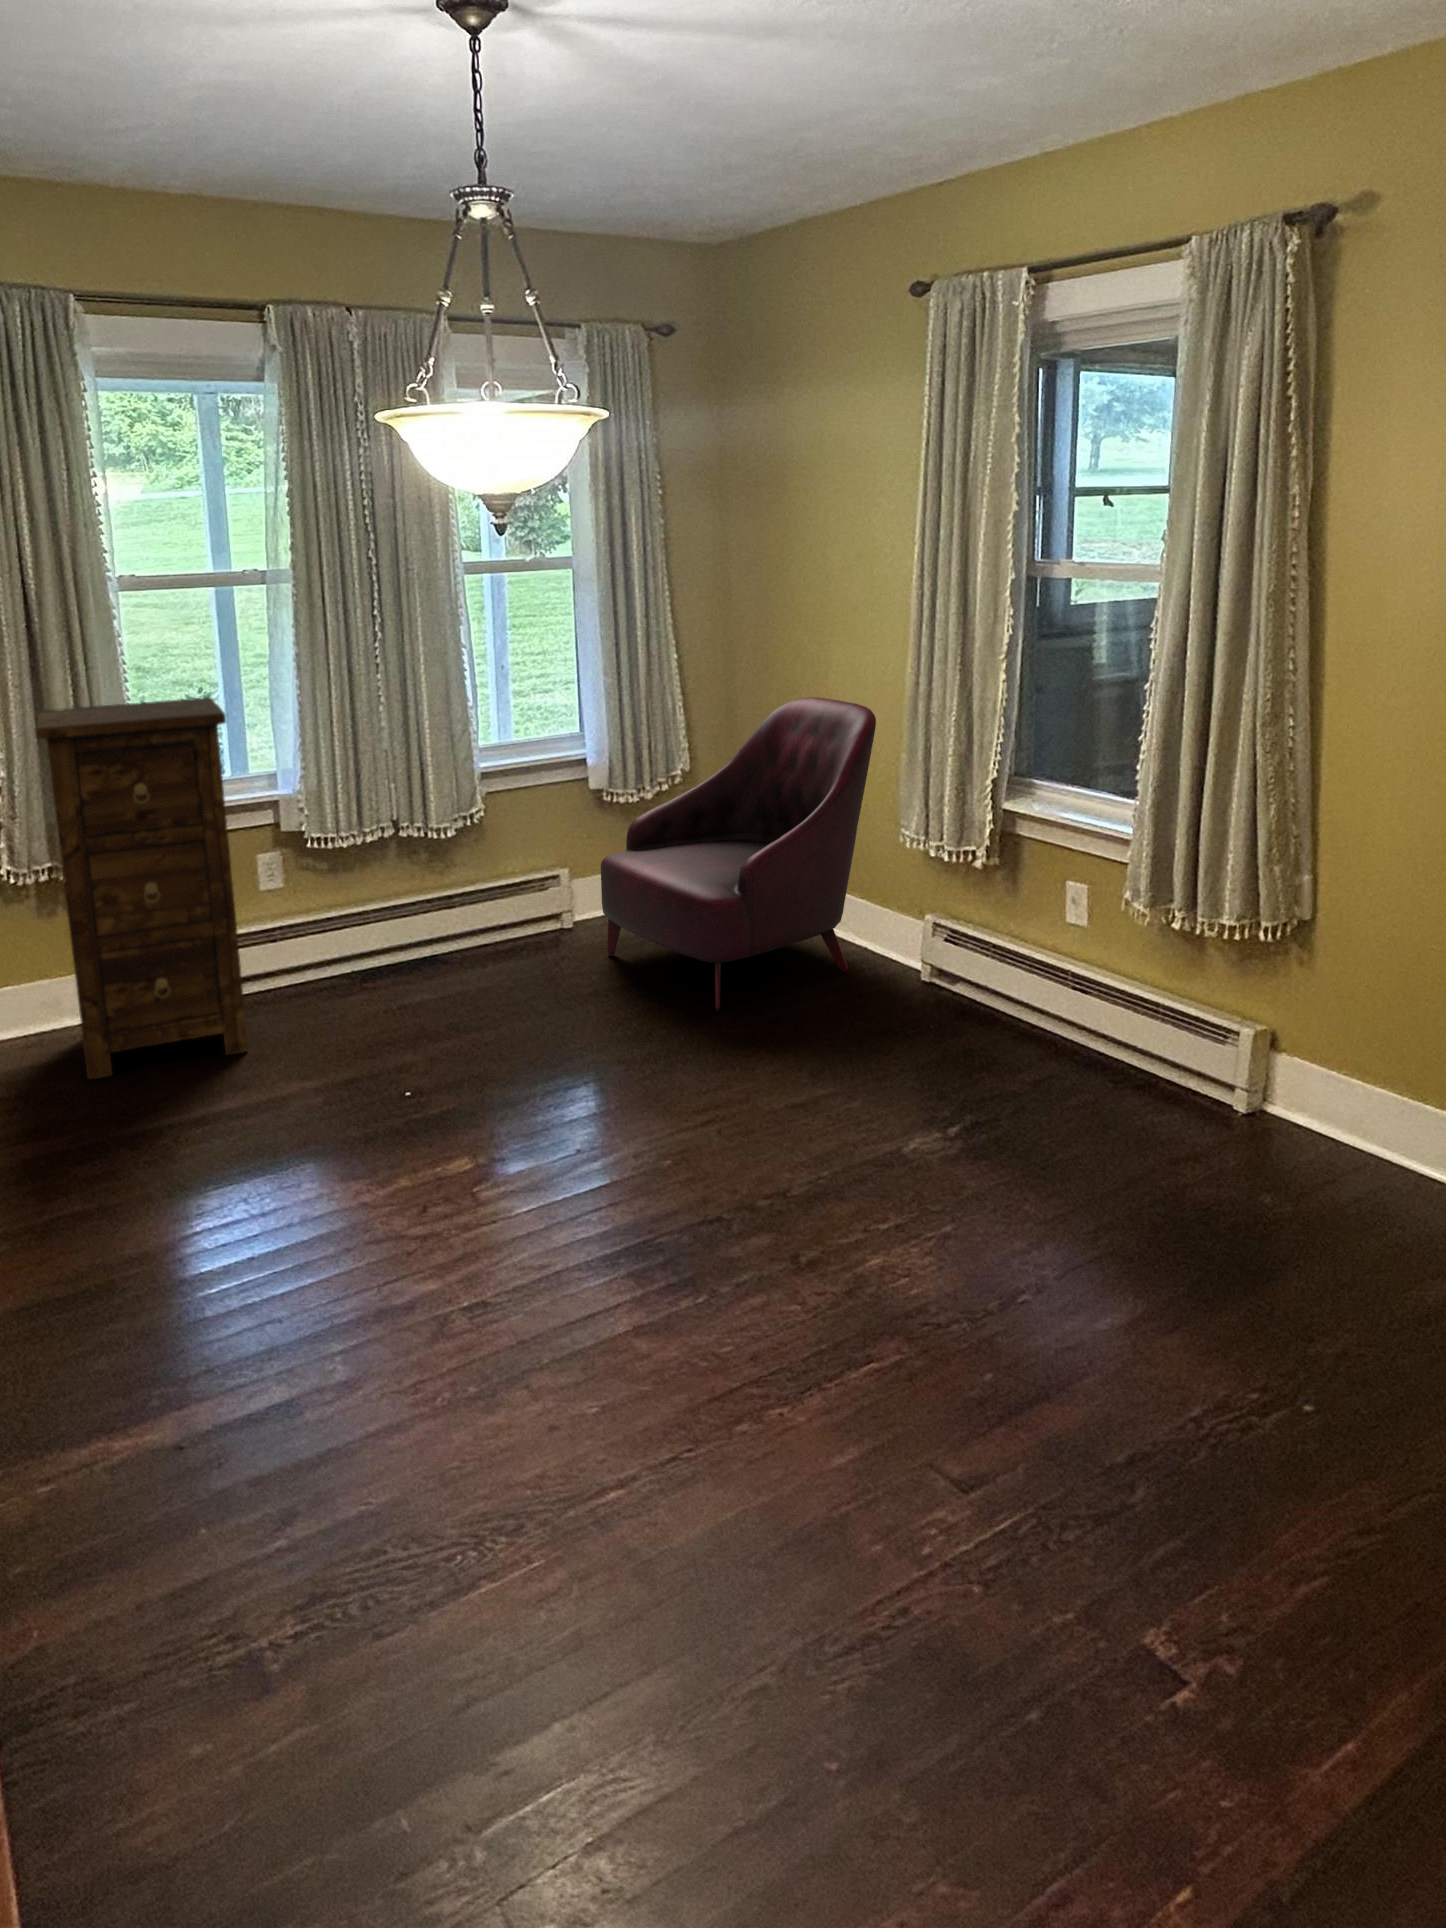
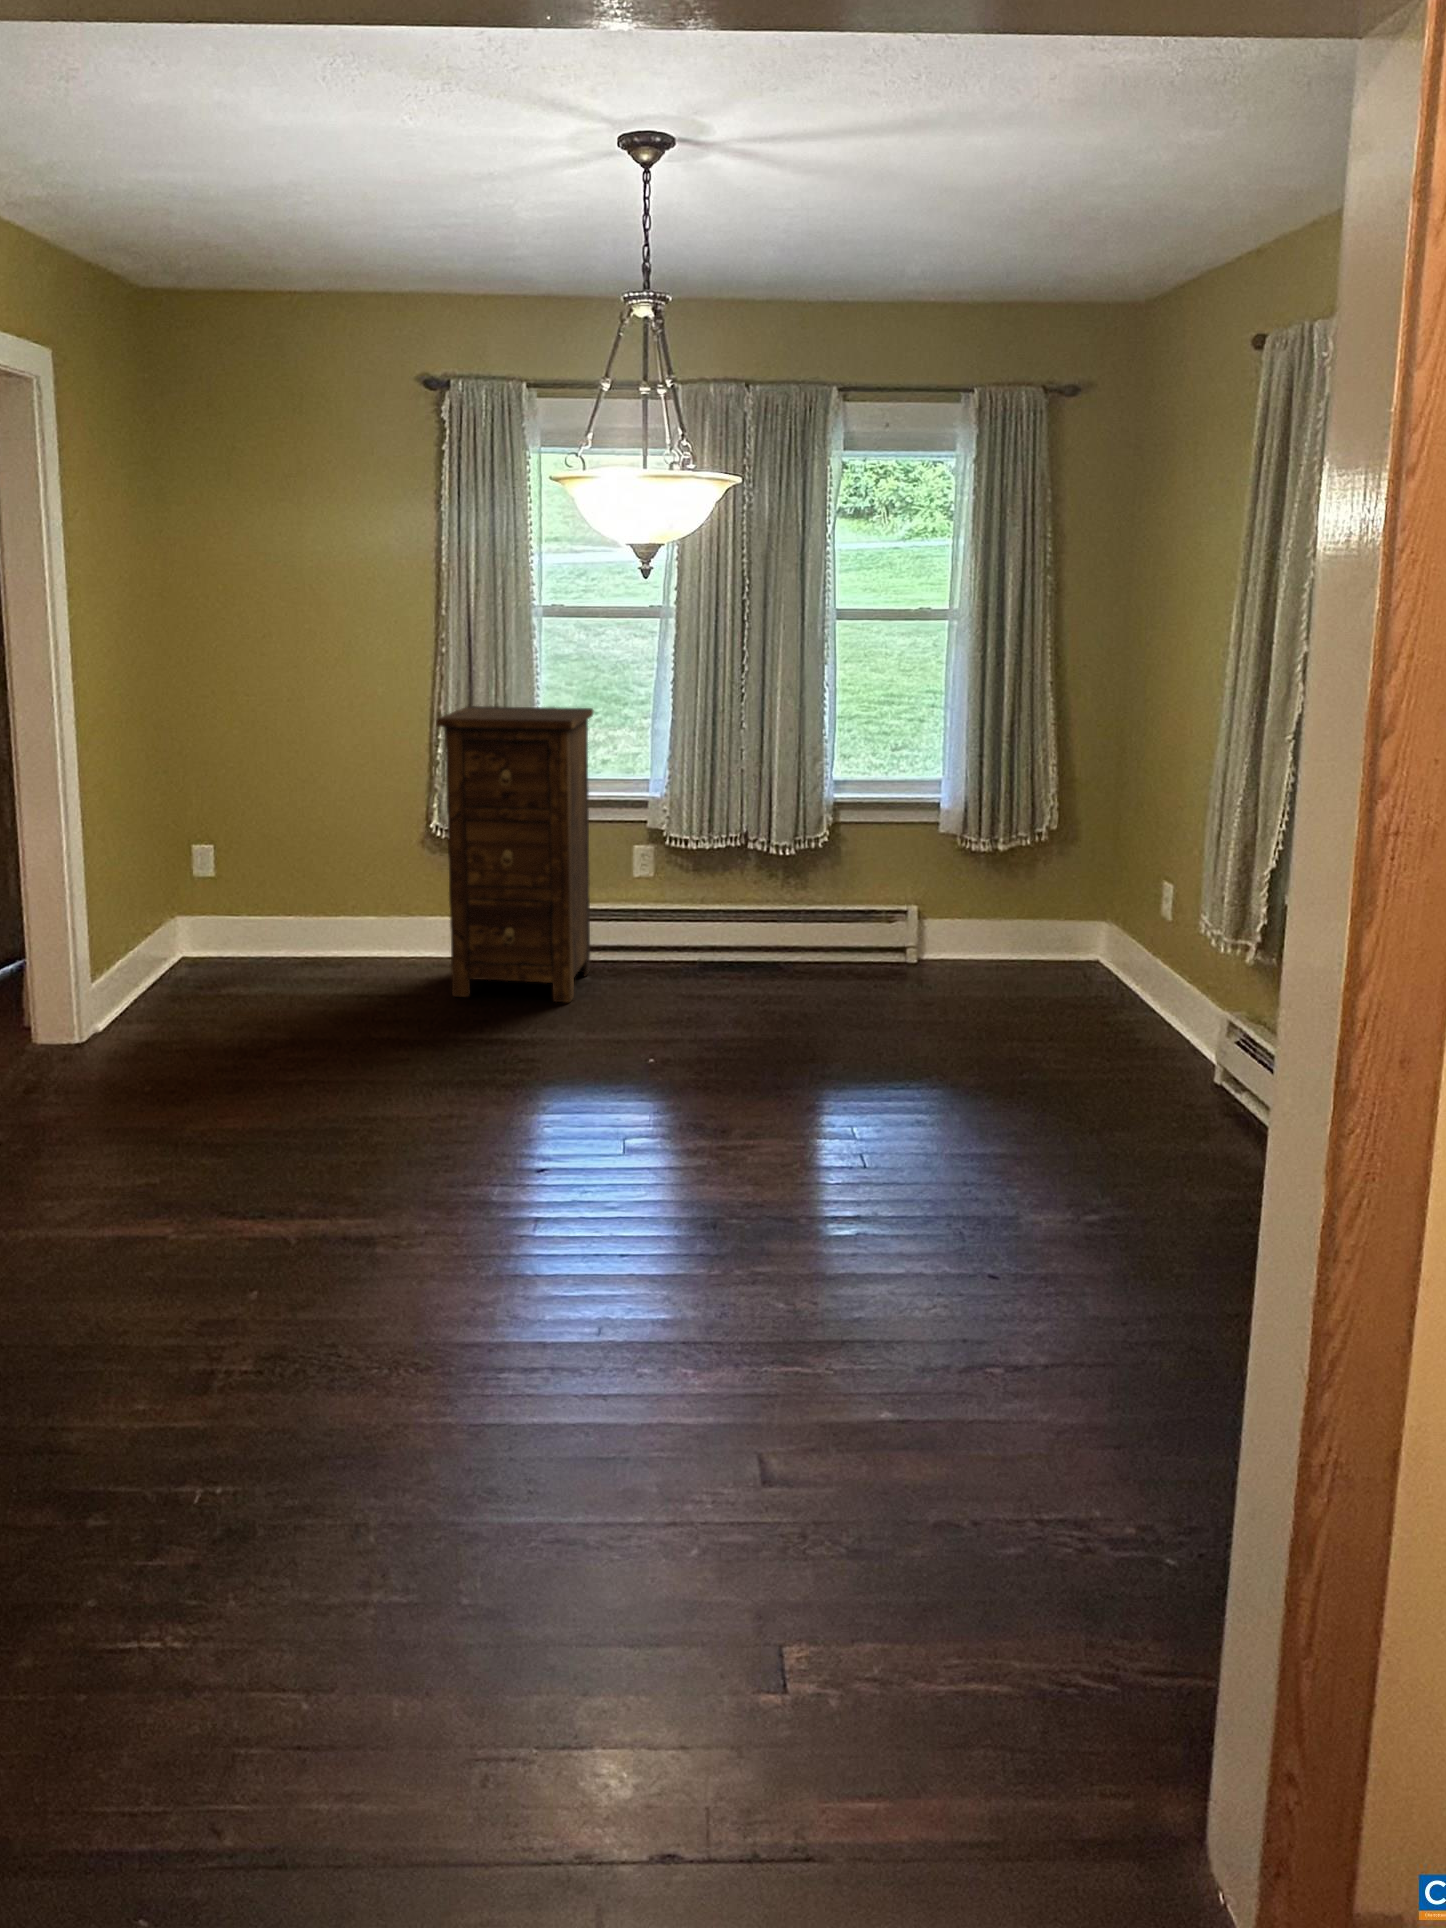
armchair: present [601,697,876,1011] -> none [916,766,1210,1061]

